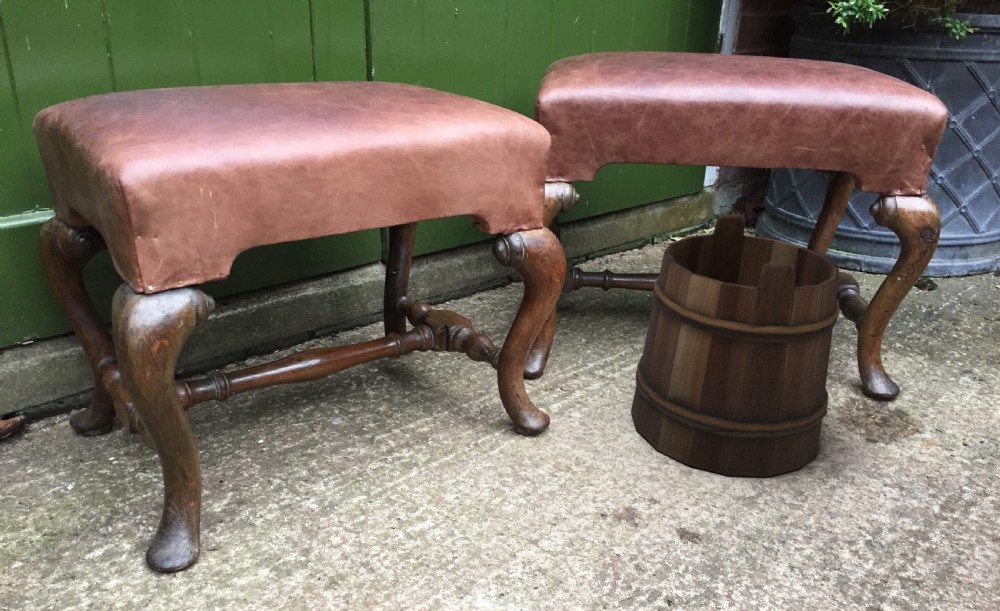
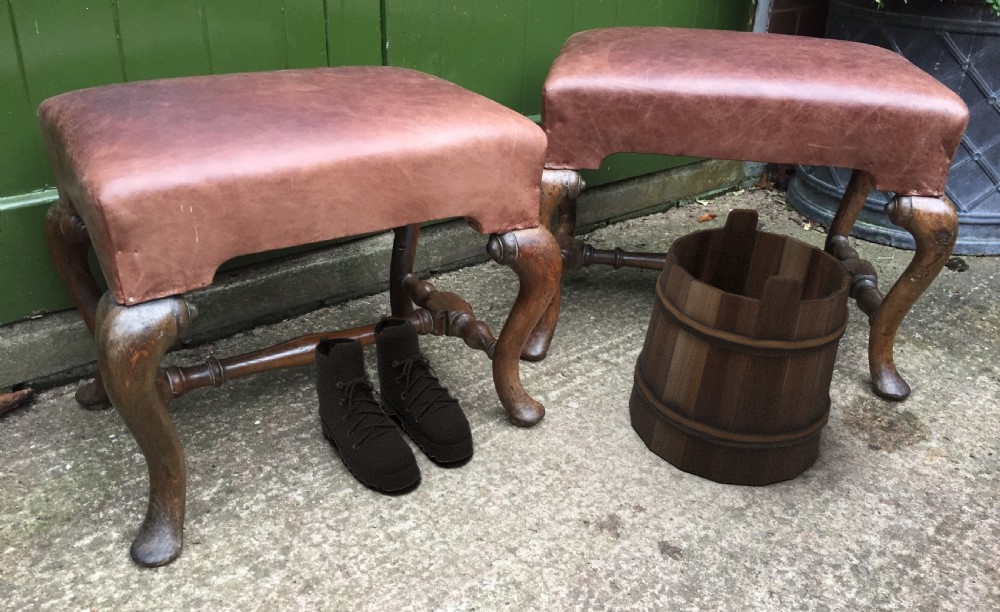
boots: none [321,329,483,496] -> present [315,316,473,491]

